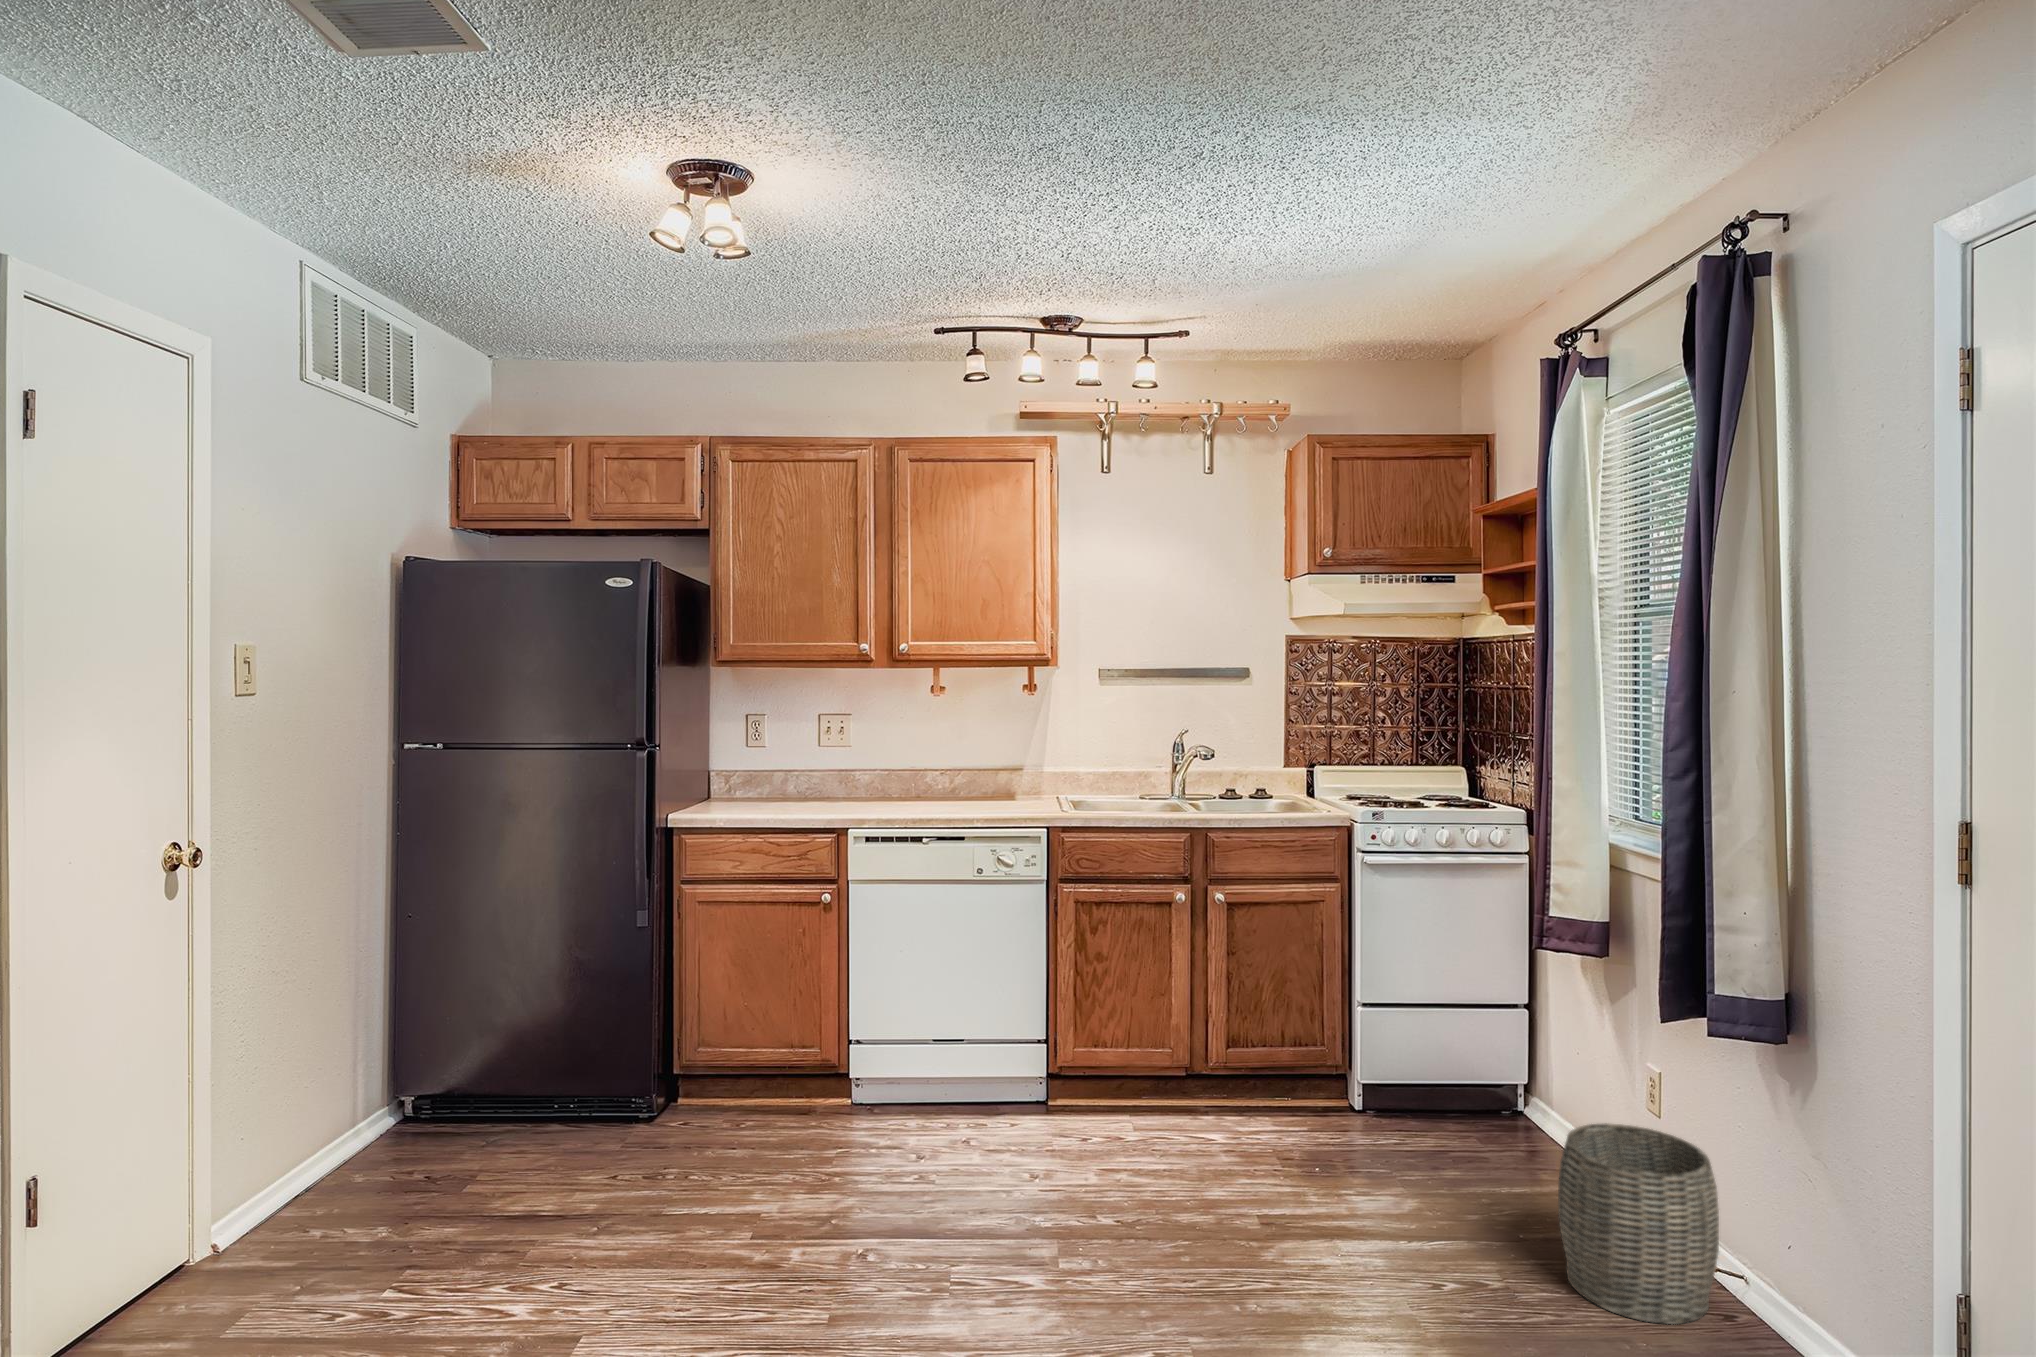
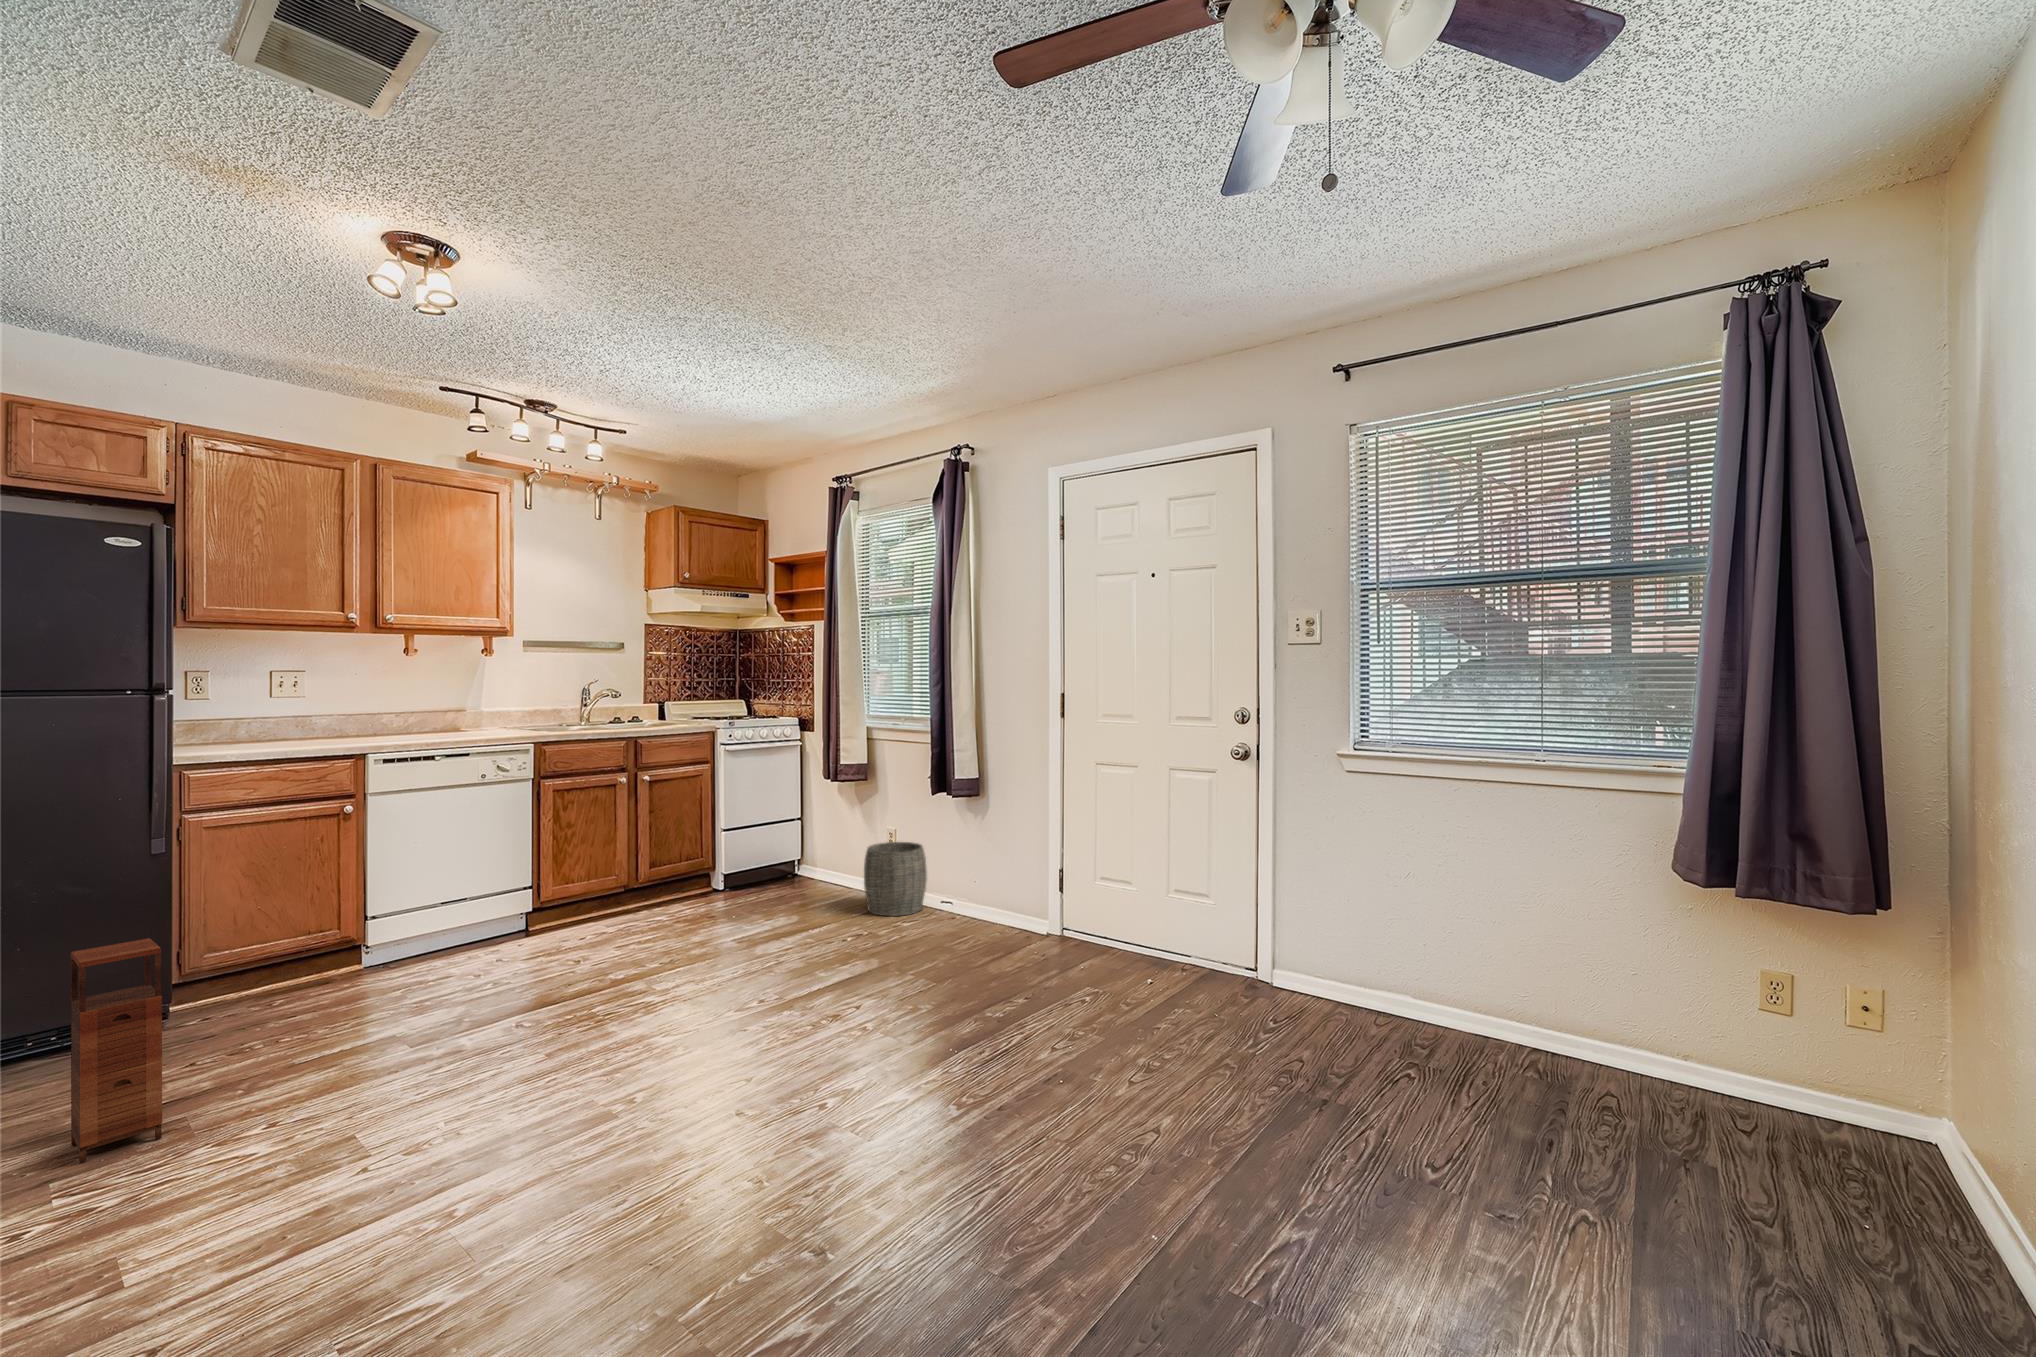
storage cabinet: none [355,1058,456,1304] -> present [71,938,162,1163]

